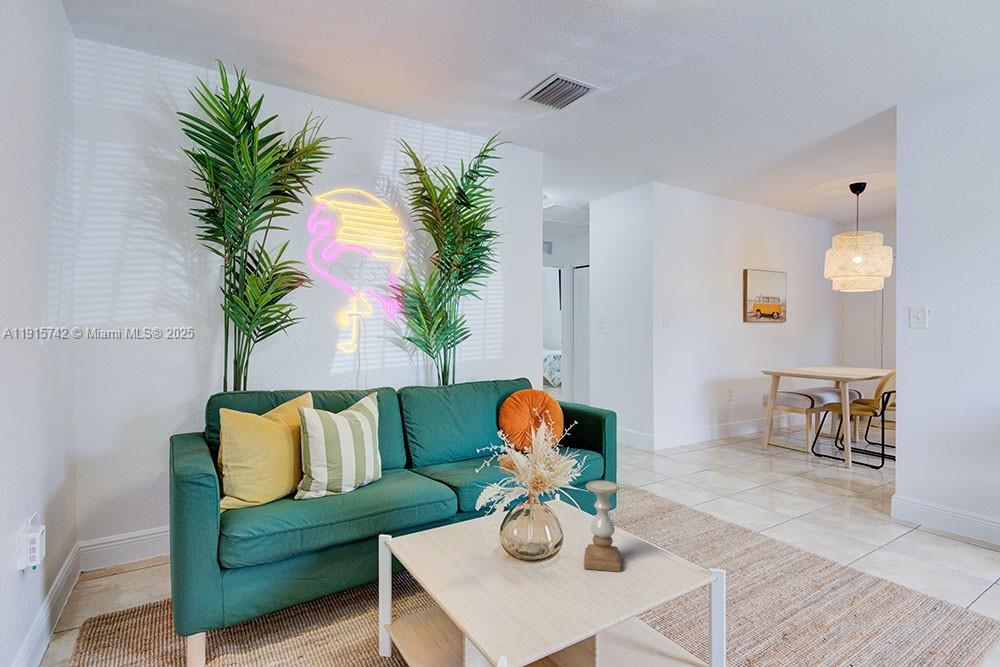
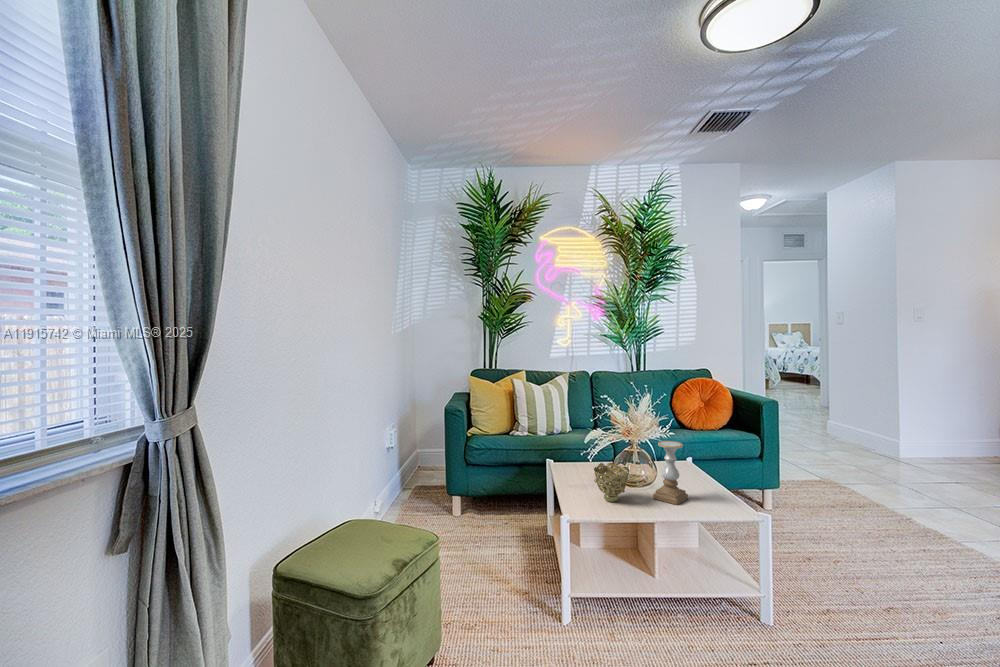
decorative bowl: none [511,528,566,591] -> present [594,463,629,502]

